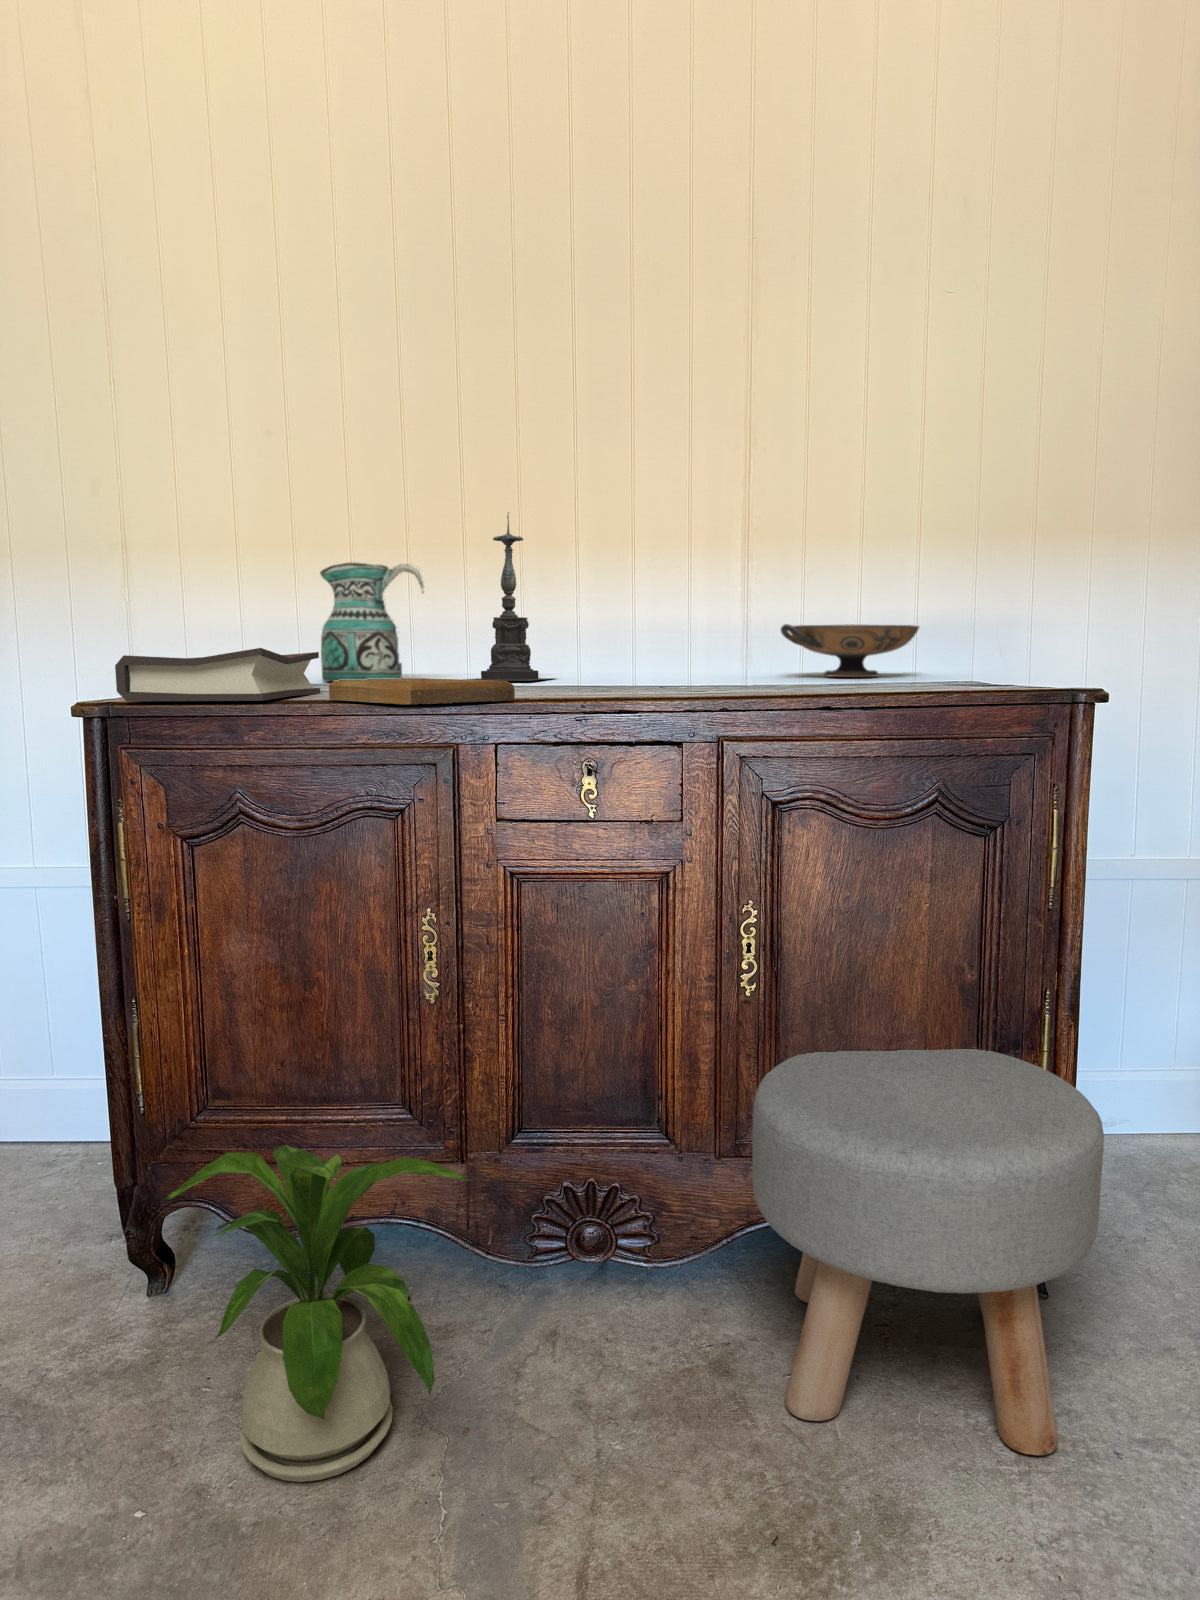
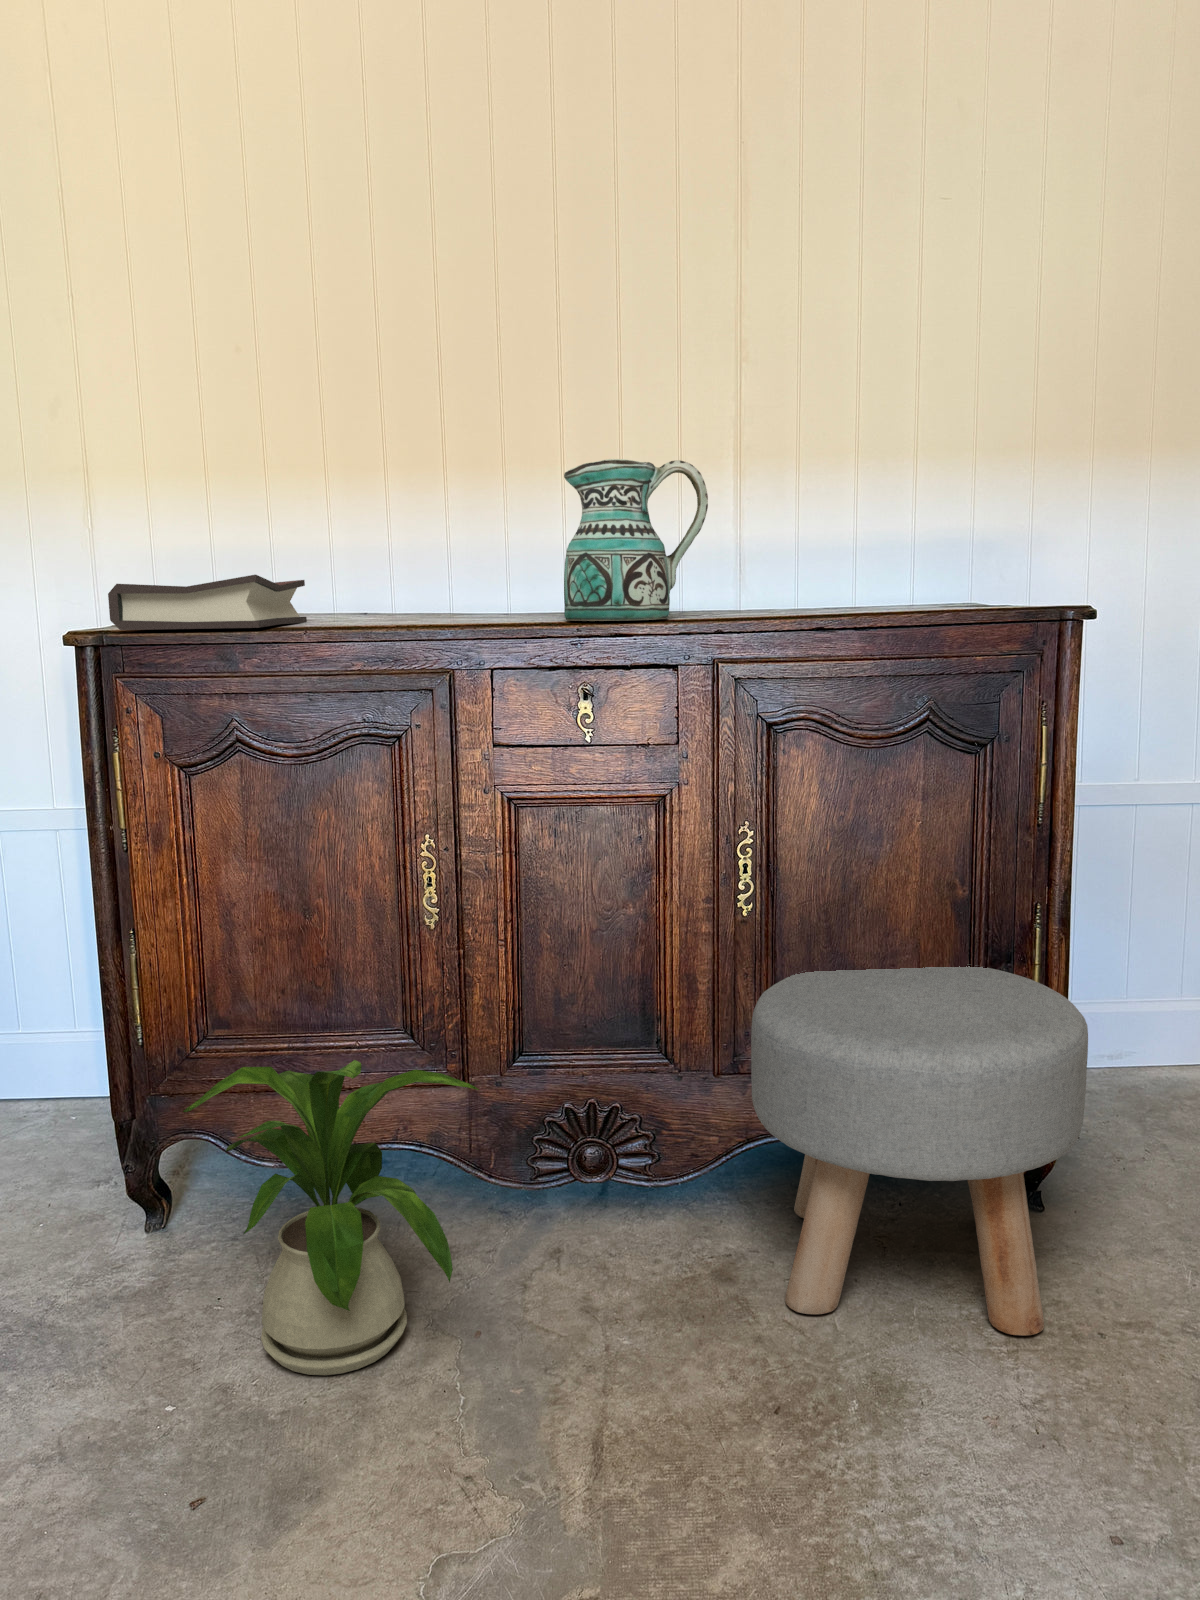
candle holder: present [469,512,553,681] -> none [440,433,543,610]
ceramic pitcher: present [320,562,424,681] -> present [564,459,708,621]
decorative bowl: present [781,624,919,677] -> none [774,547,919,601]
picture frame: present [329,678,515,705] -> none [323,605,511,629]

